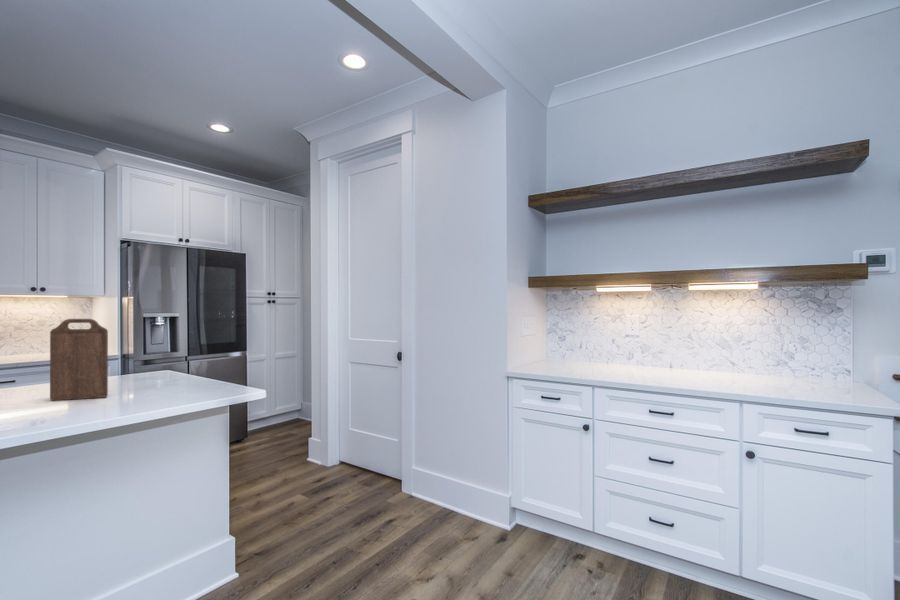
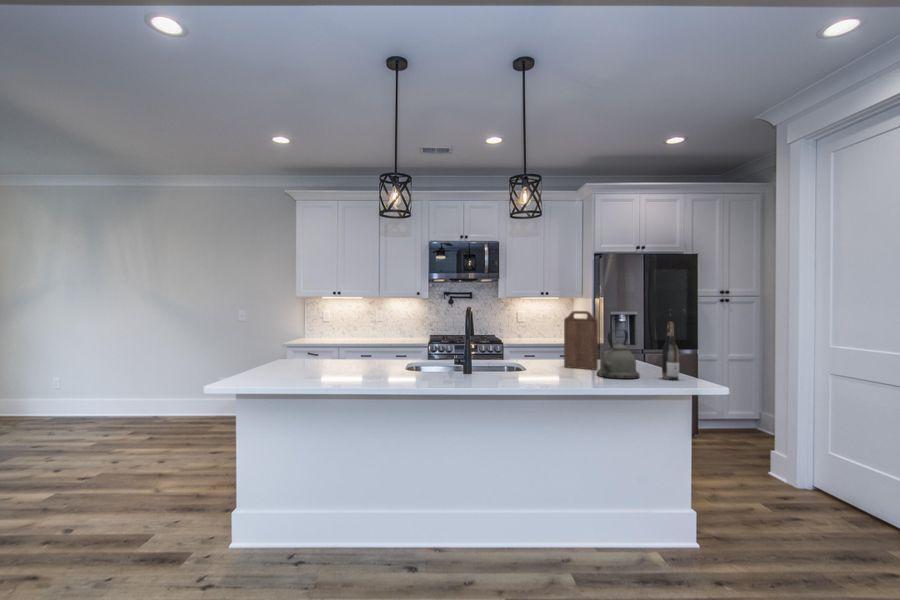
wine bottle: none [196,329,217,398] -> present [662,322,679,380]
kettle: none [101,342,167,409] -> present [597,330,640,379]

